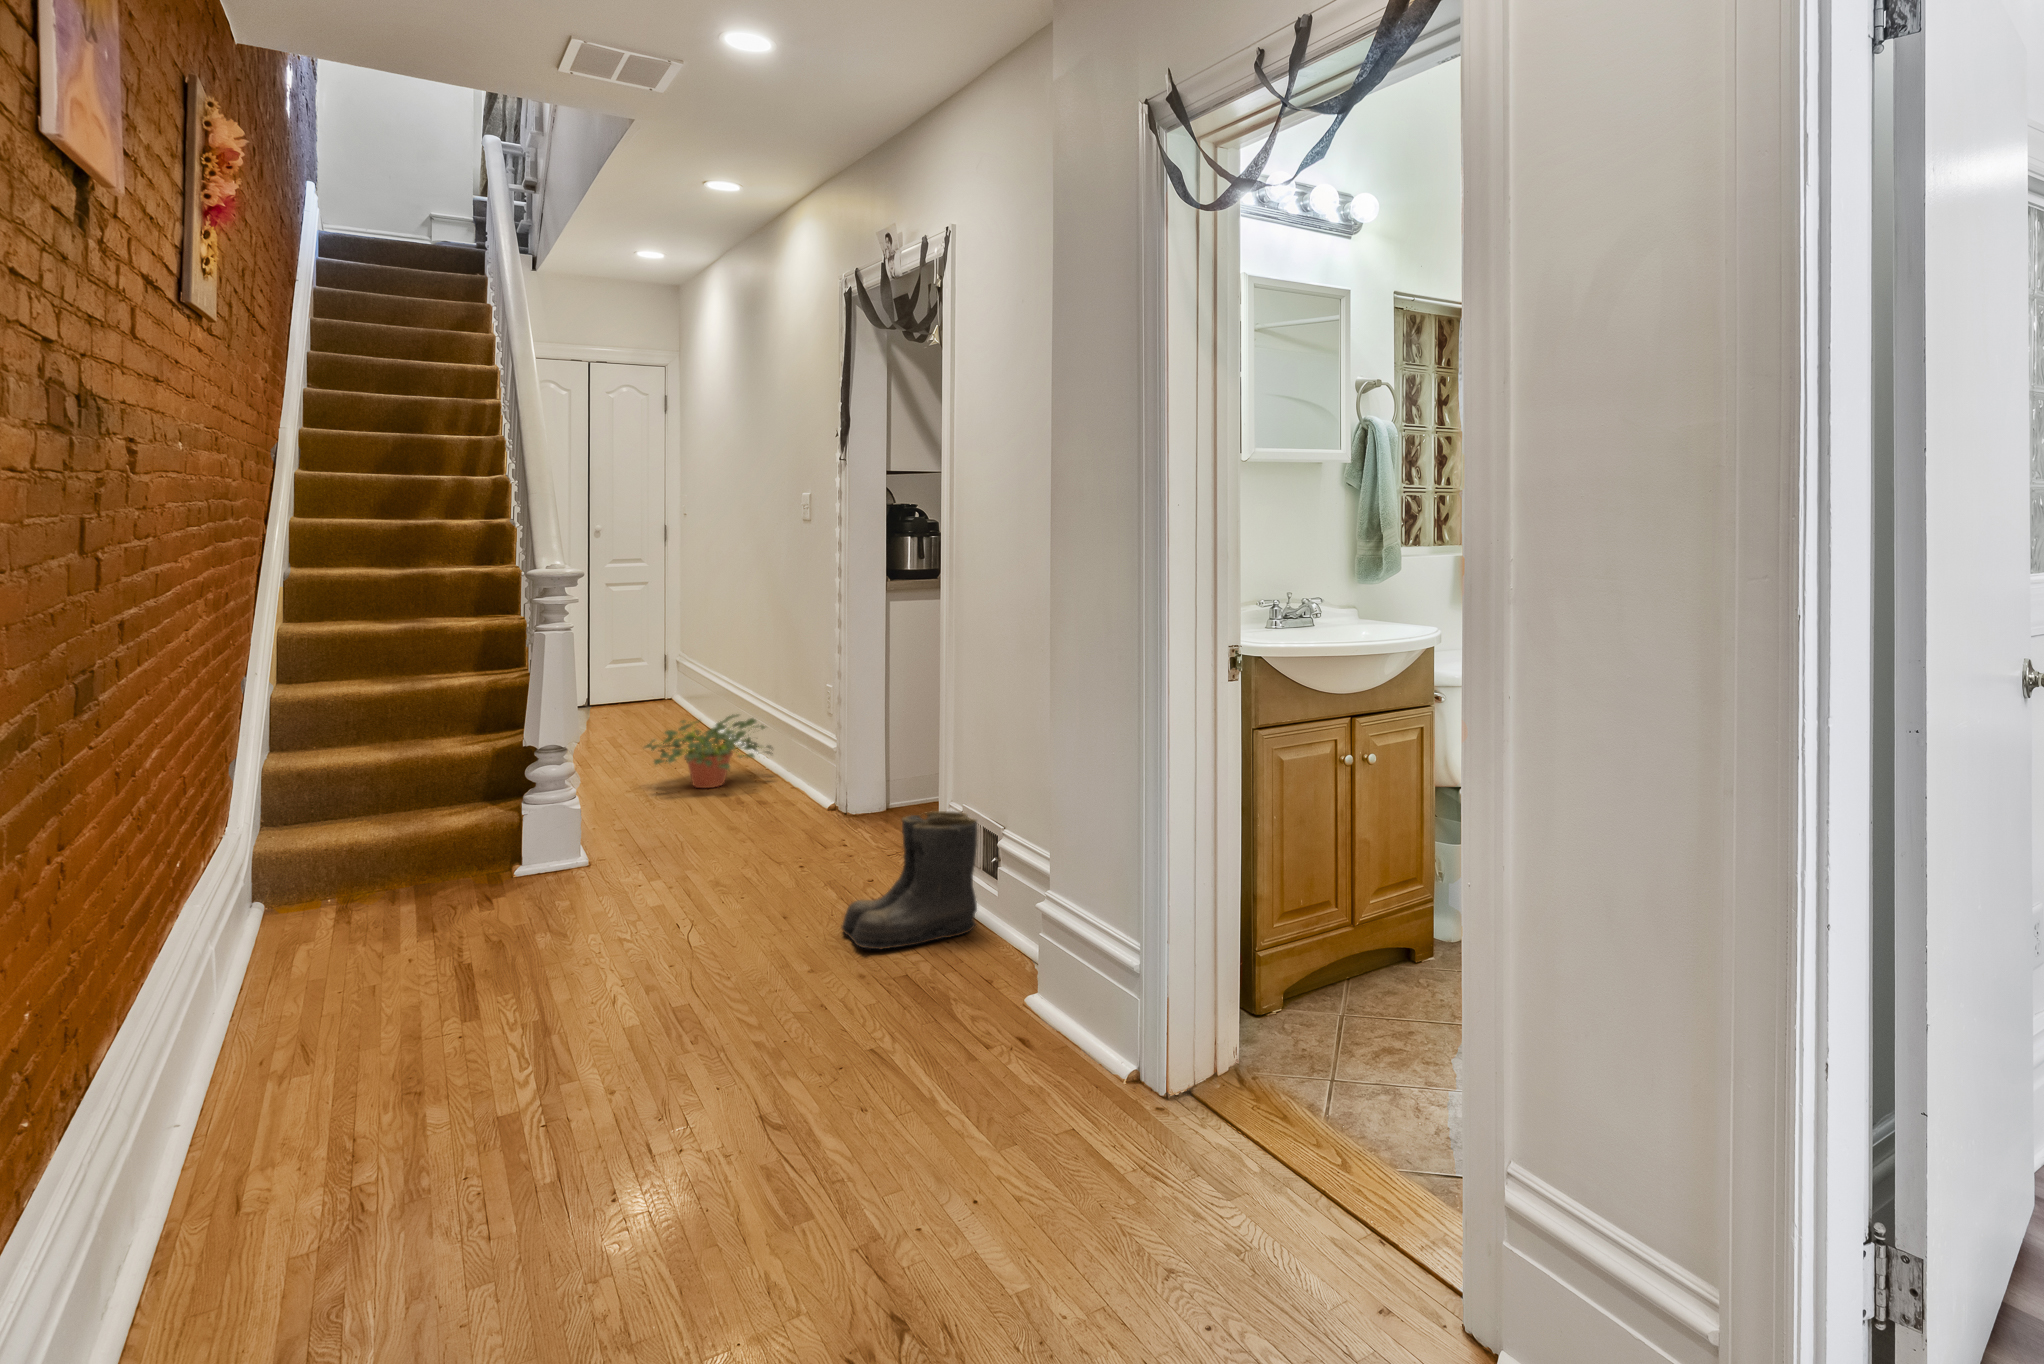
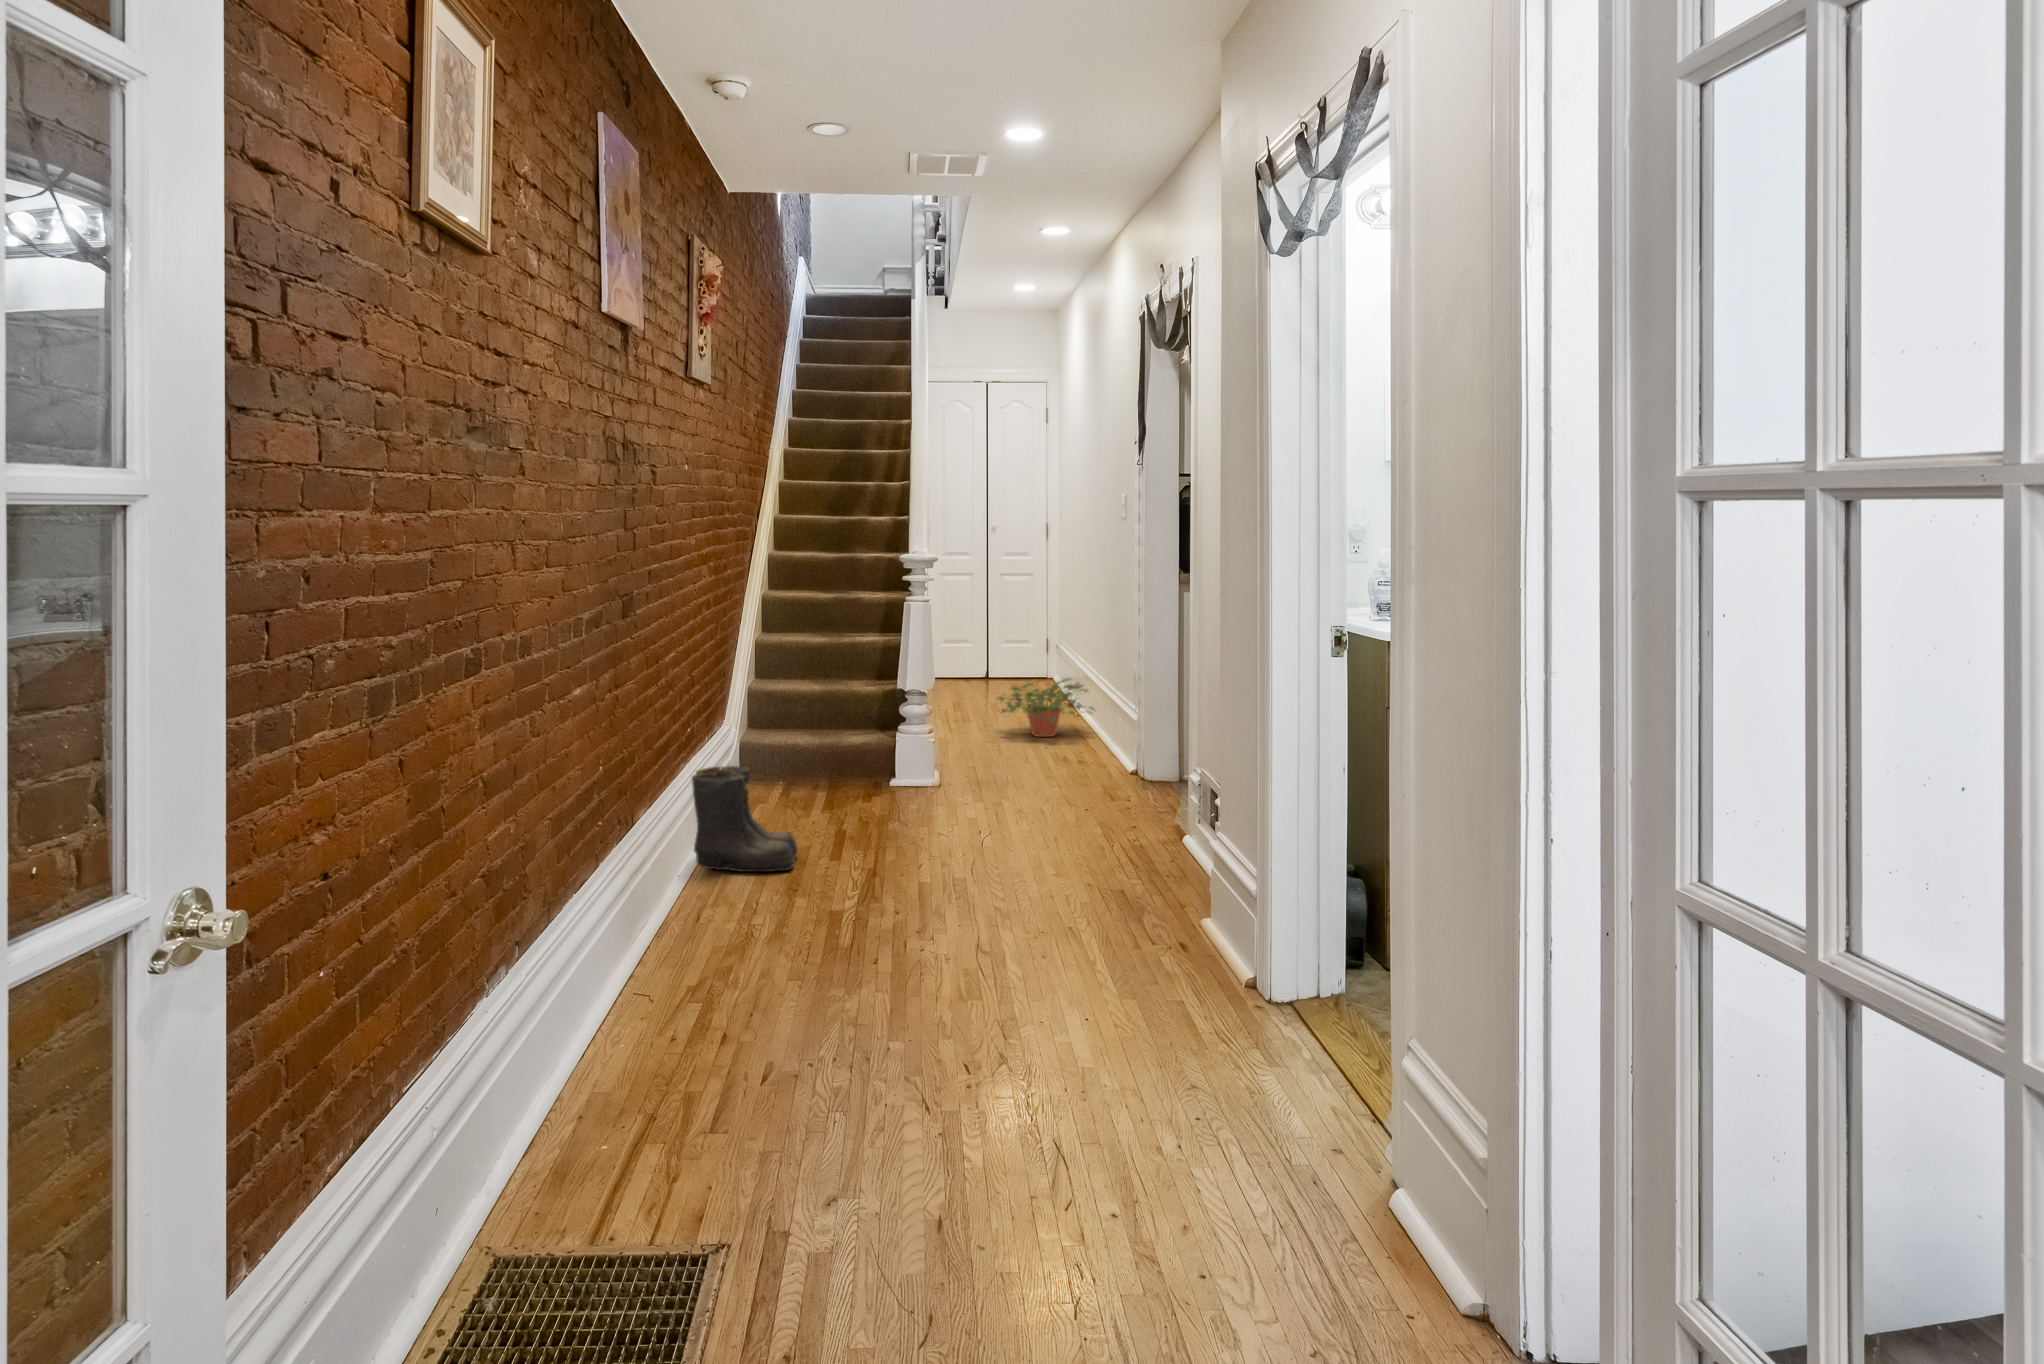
boots: present [841,811,977,949] -> present [692,766,798,872]

